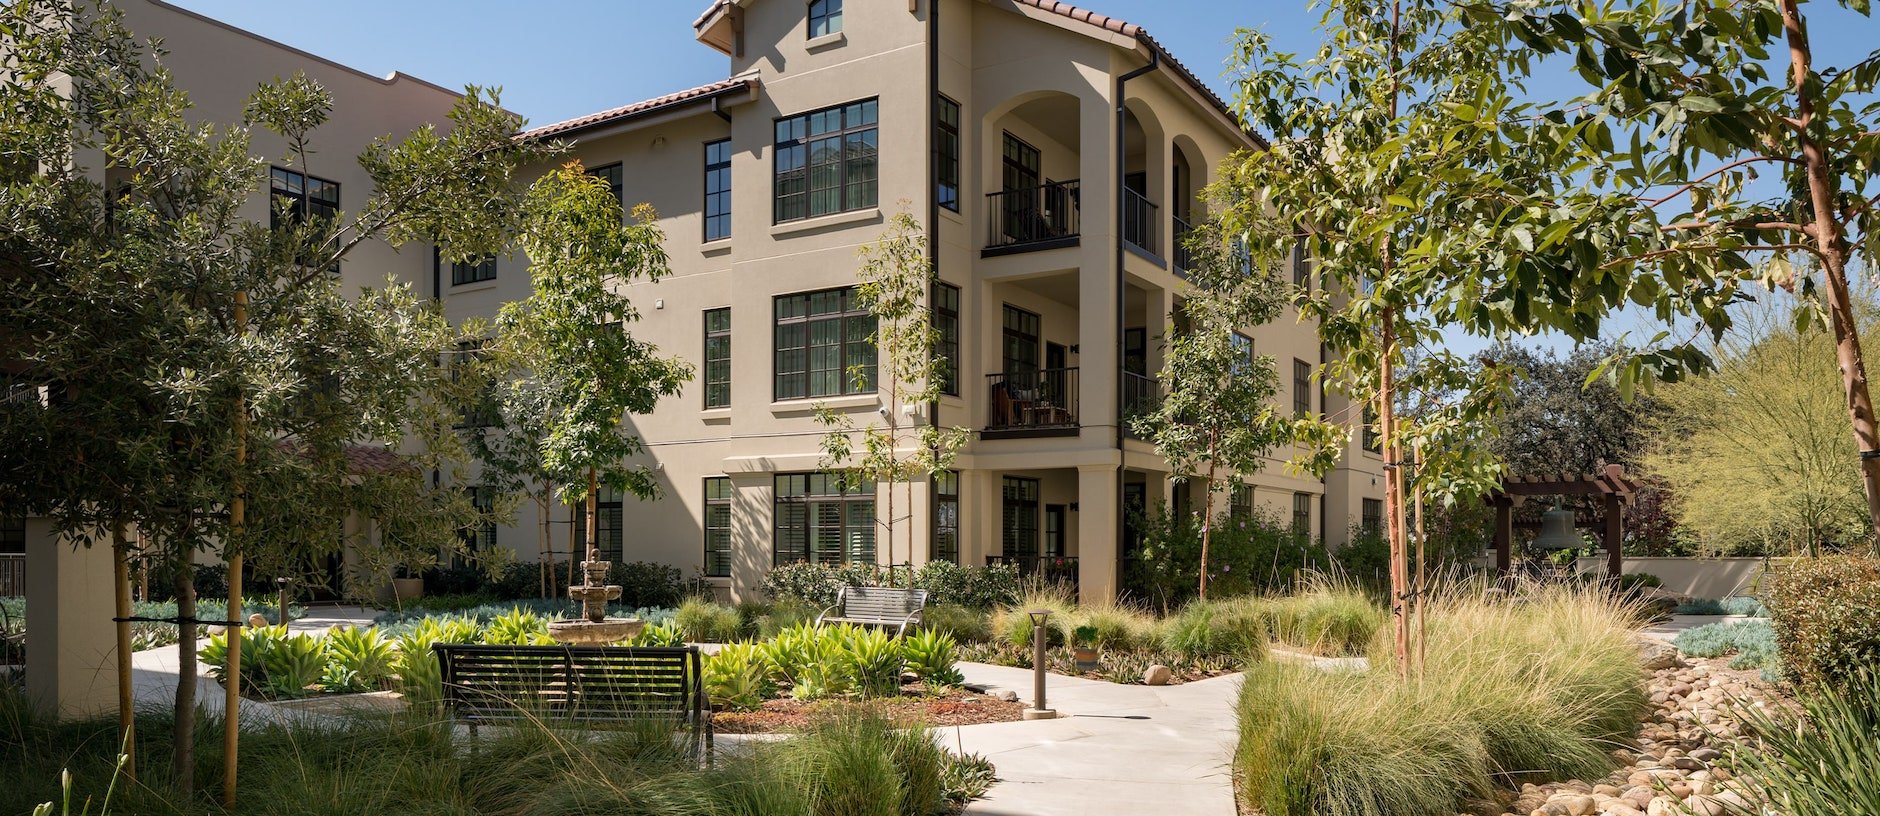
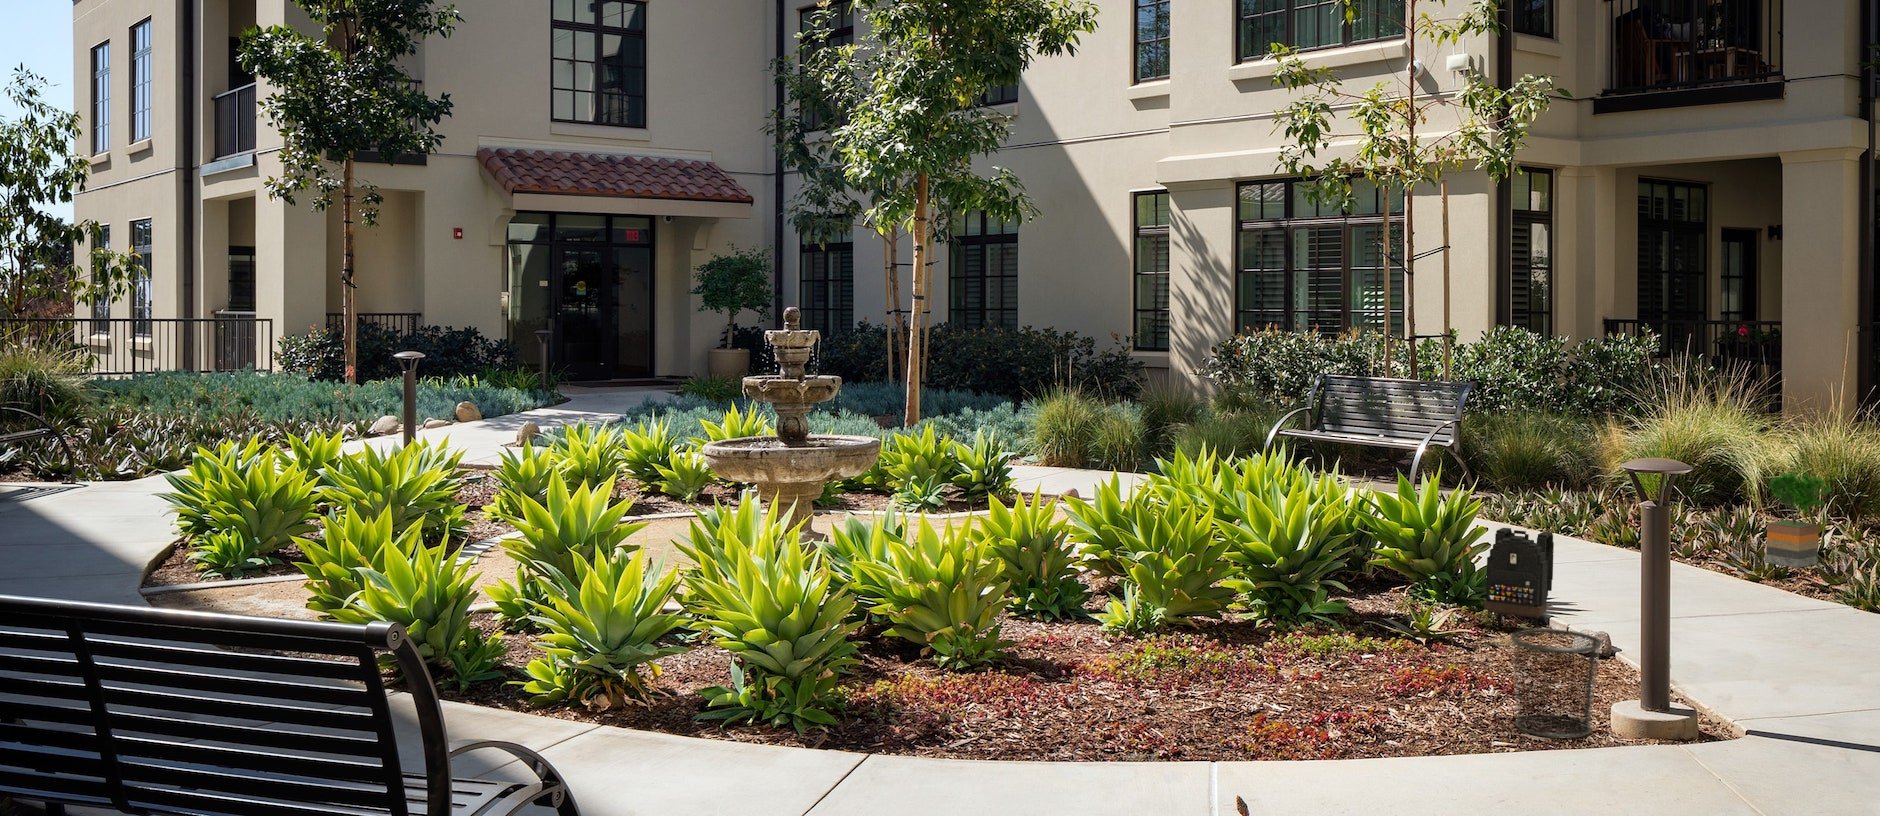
backpack: none [961,649,989,695] -> present [1484,528,1554,628]
waste bin: none [982,680,1017,723] -> present [1510,629,1602,739]

